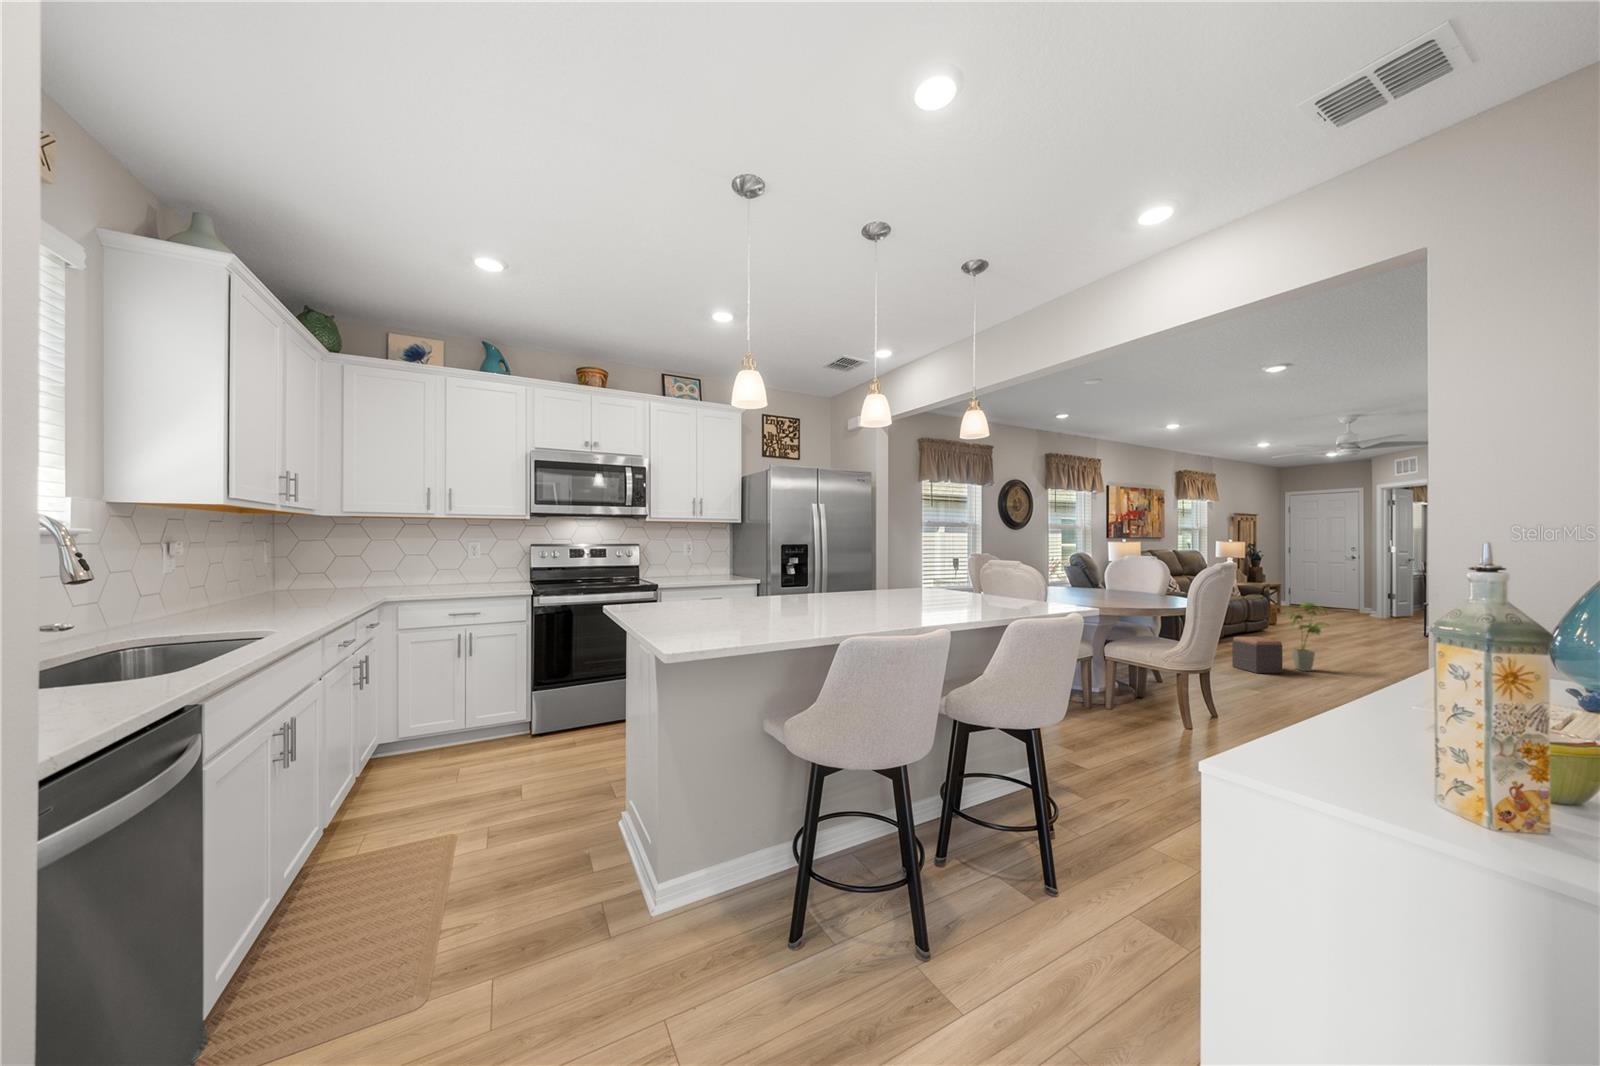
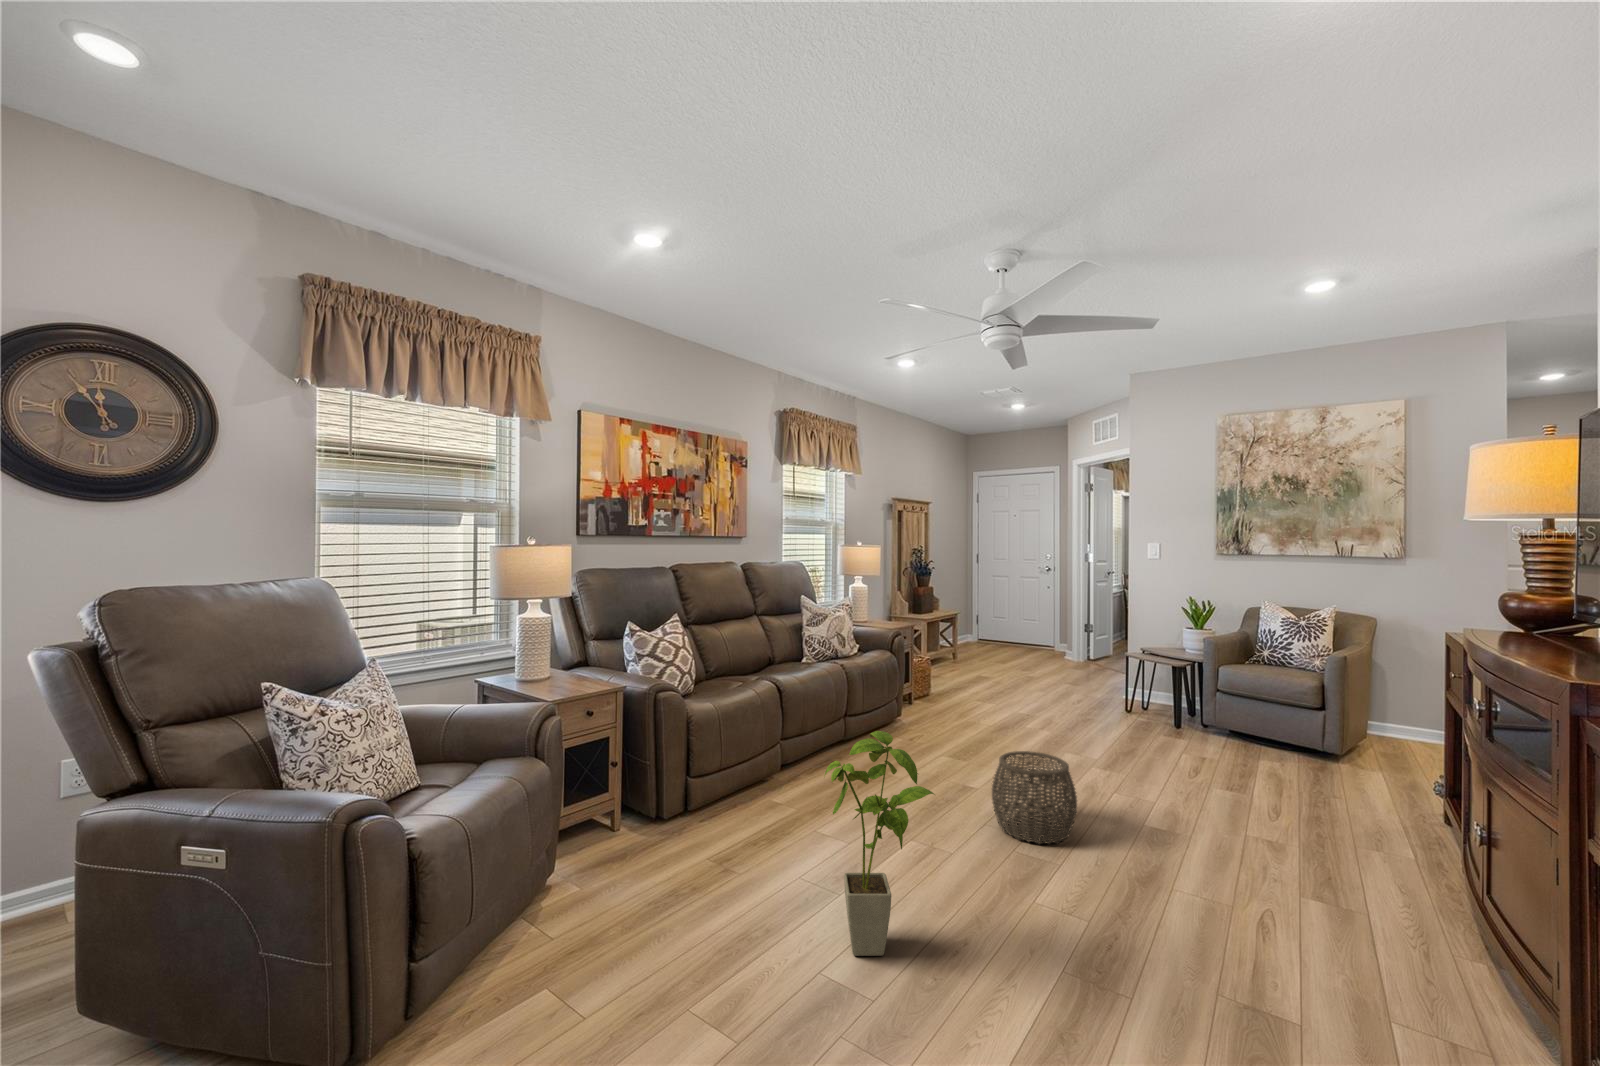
woven basket: none [1341,629,1388,662] -> present [992,751,1077,844]
footstool: present [1232,637,1282,673] -> none [665,847,791,1026]

